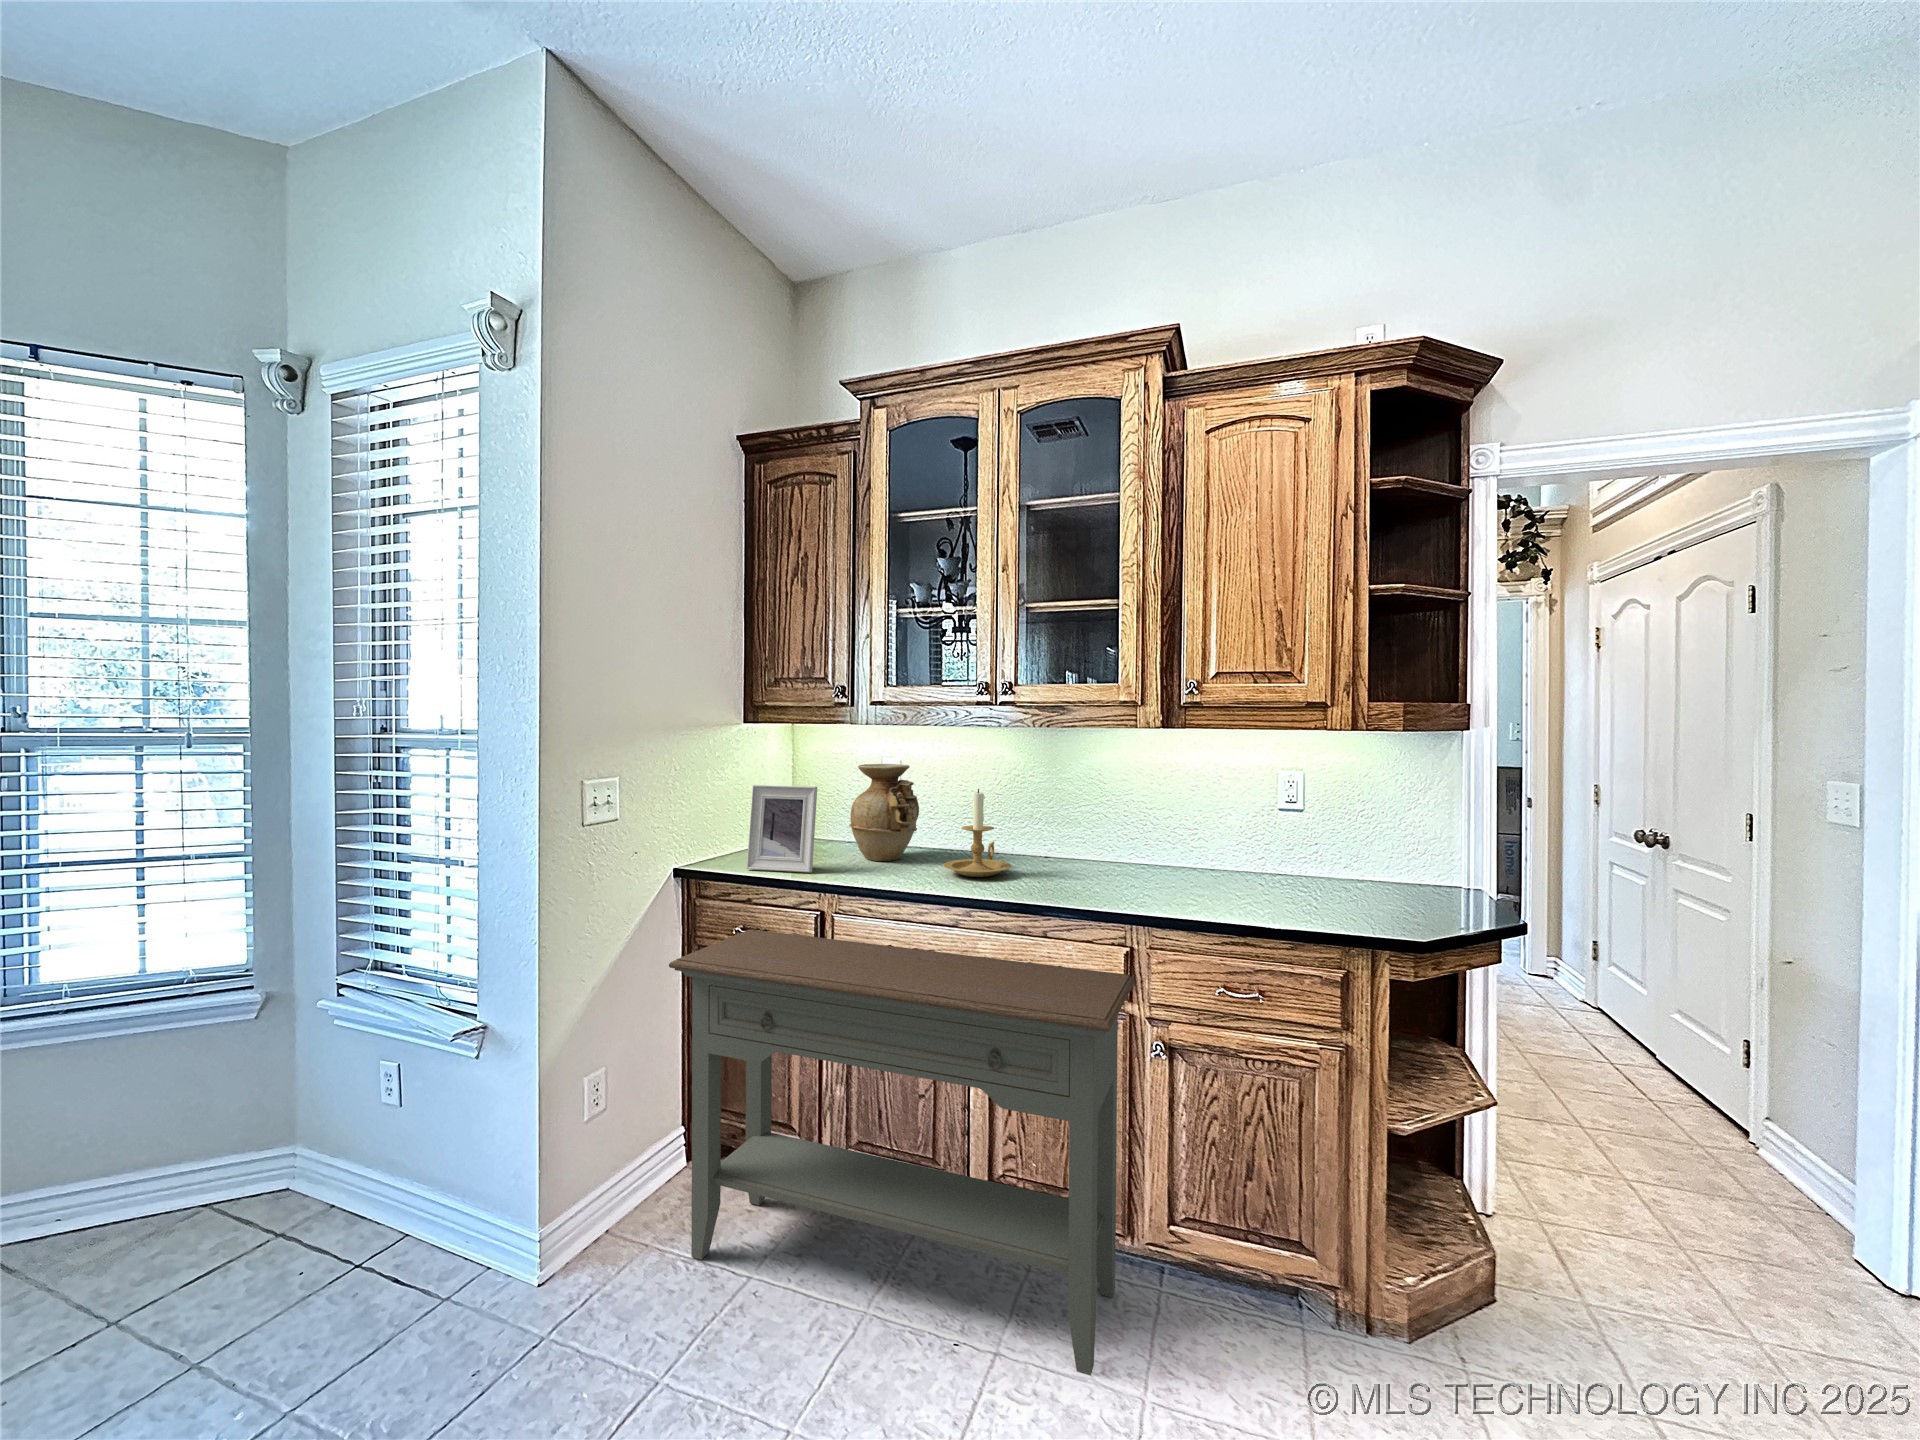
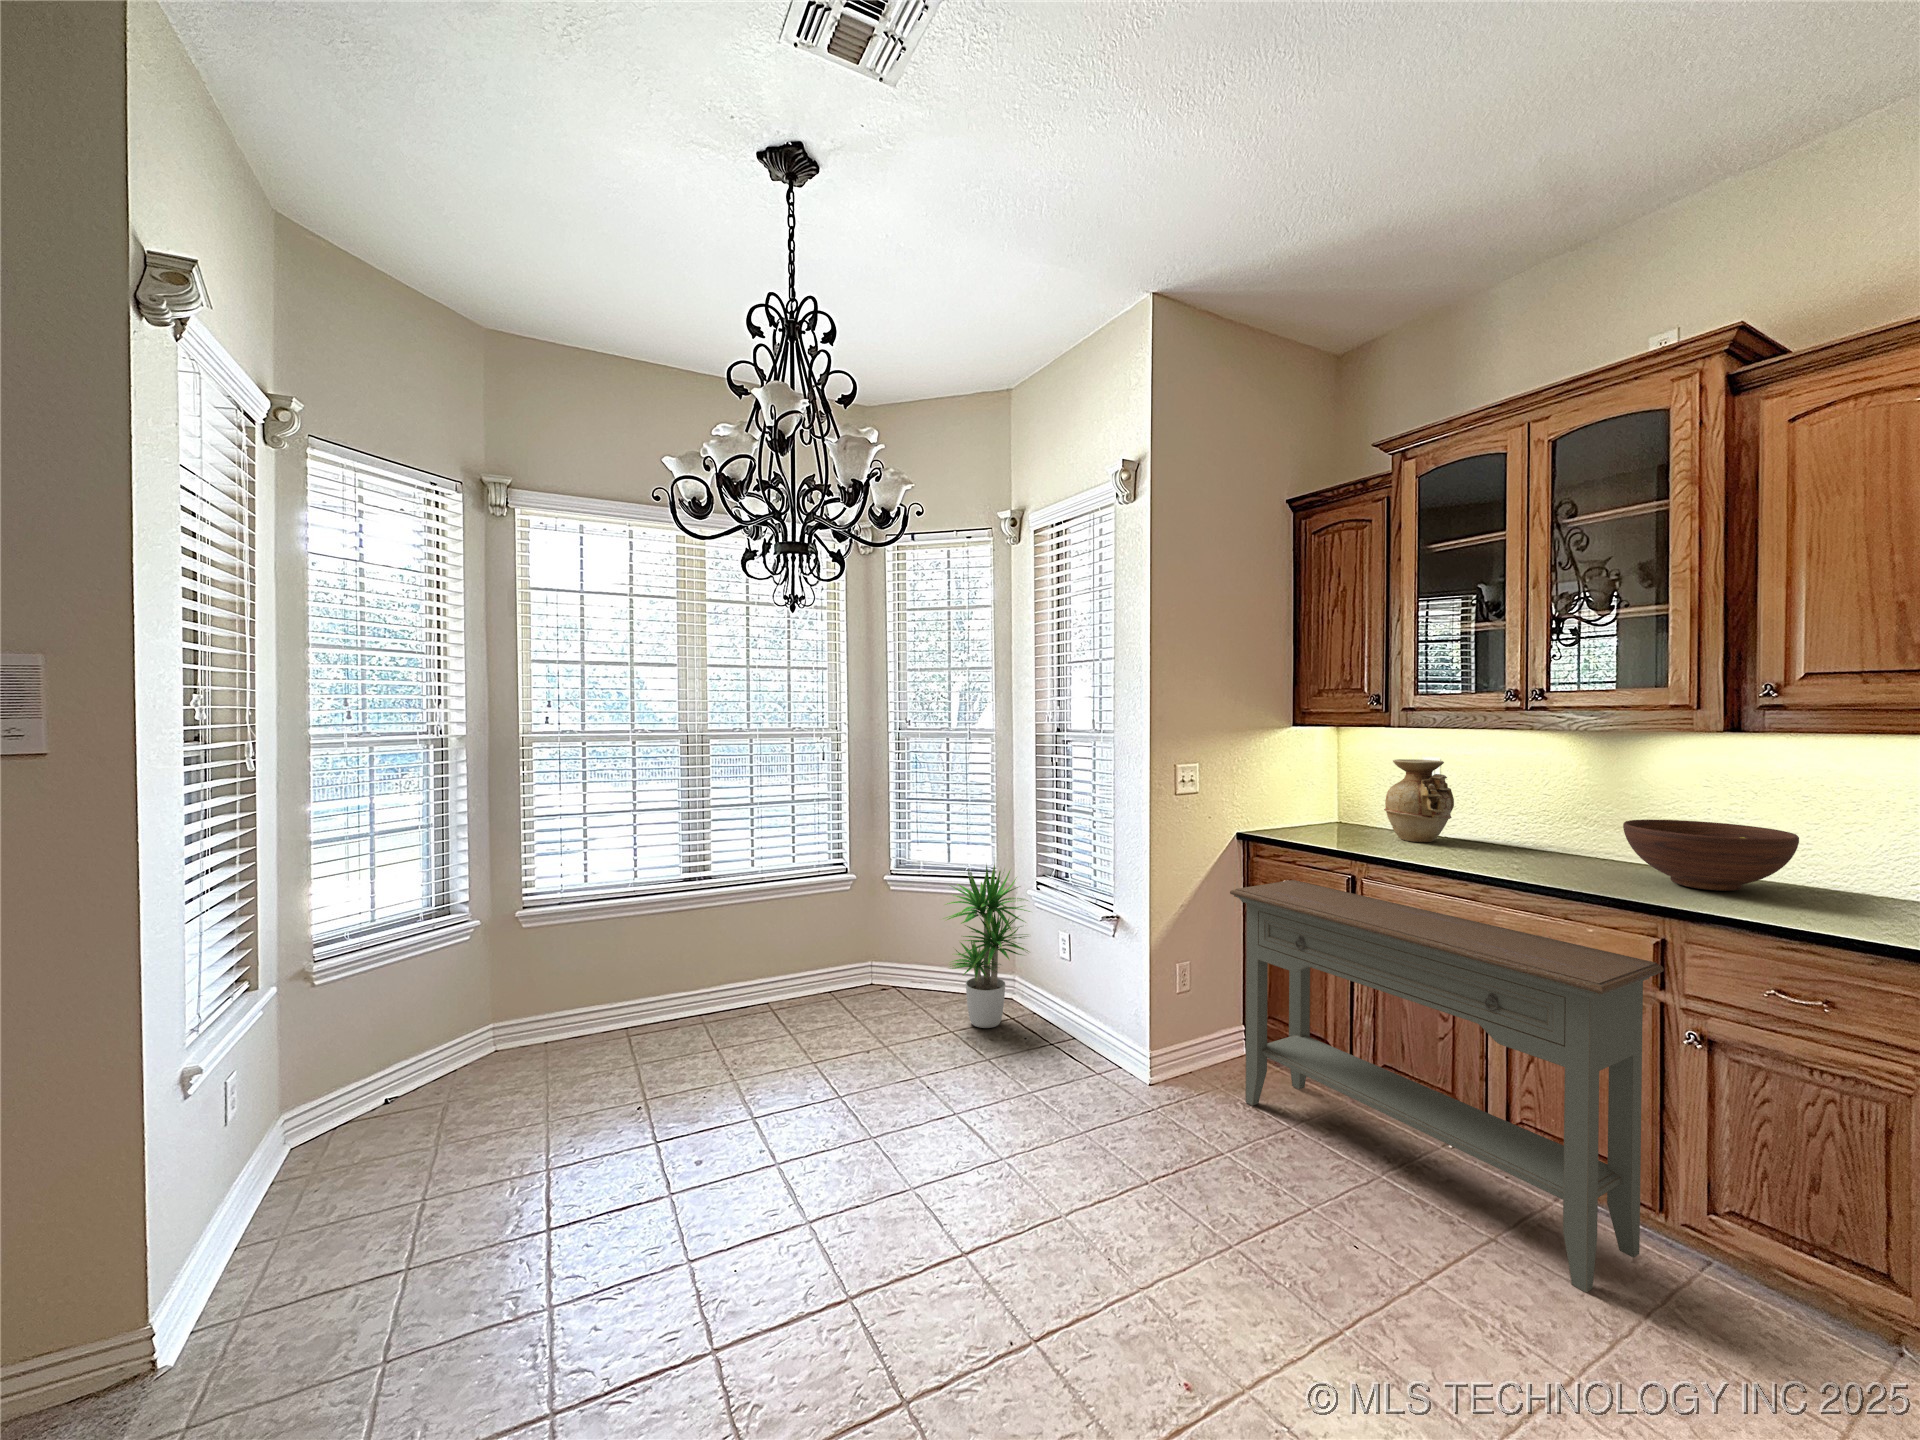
picture frame: present [747,785,817,872] -> none [1293,771,1352,843]
candle holder: present [944,789,1011,877] -> none [1470,784,1545,862]
fruit bowl: none [1080,817,1208,886] -> present [1623,819,1799,891]
potted plant: none [99,973,332,1287] -> present [943,865,1030,1028]

